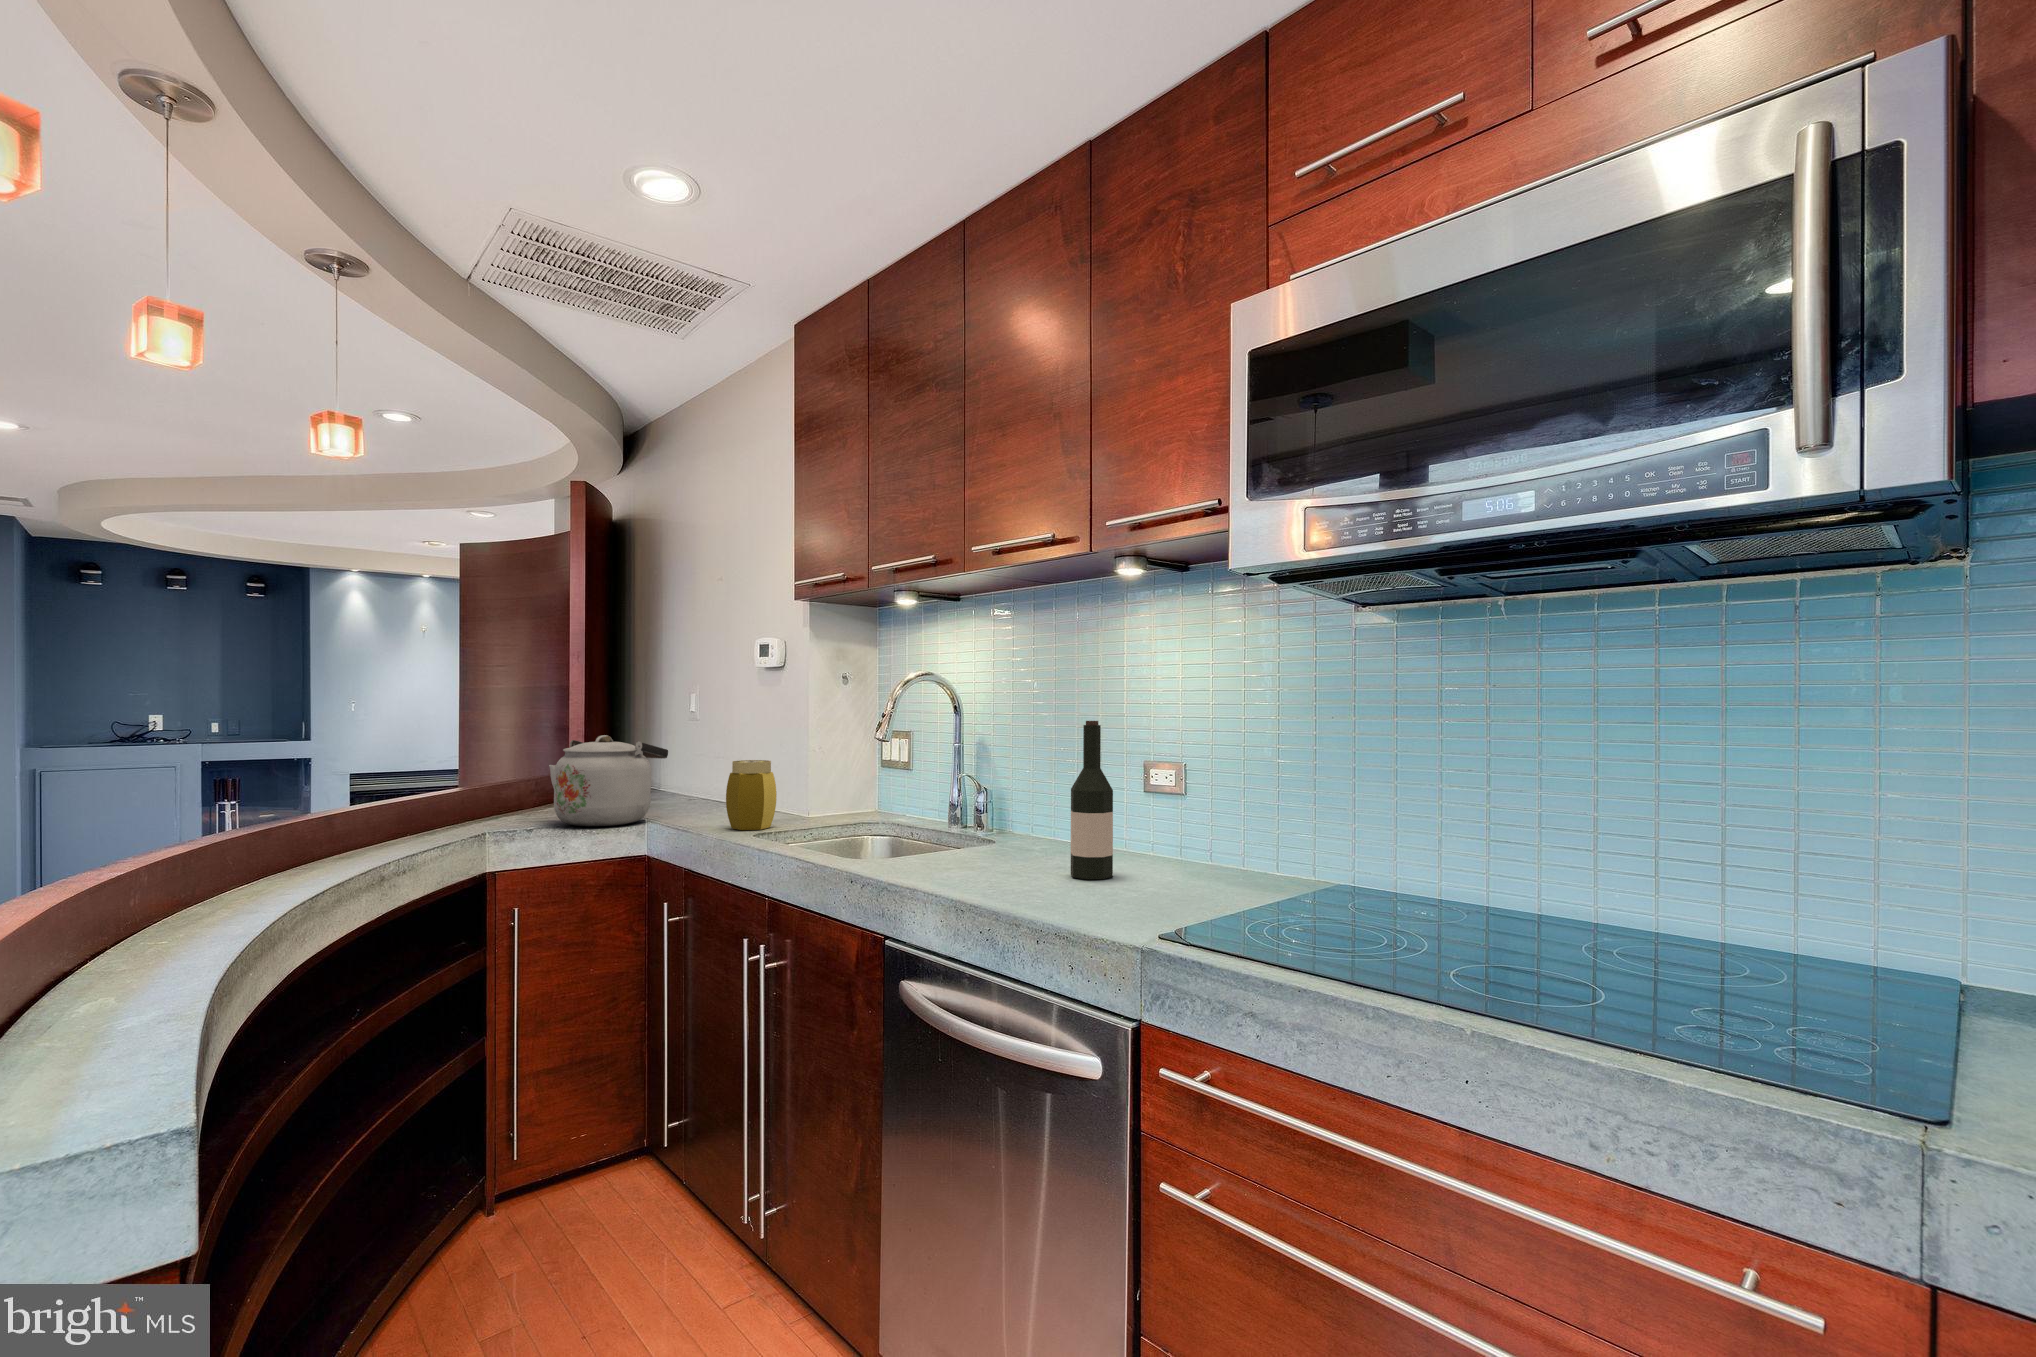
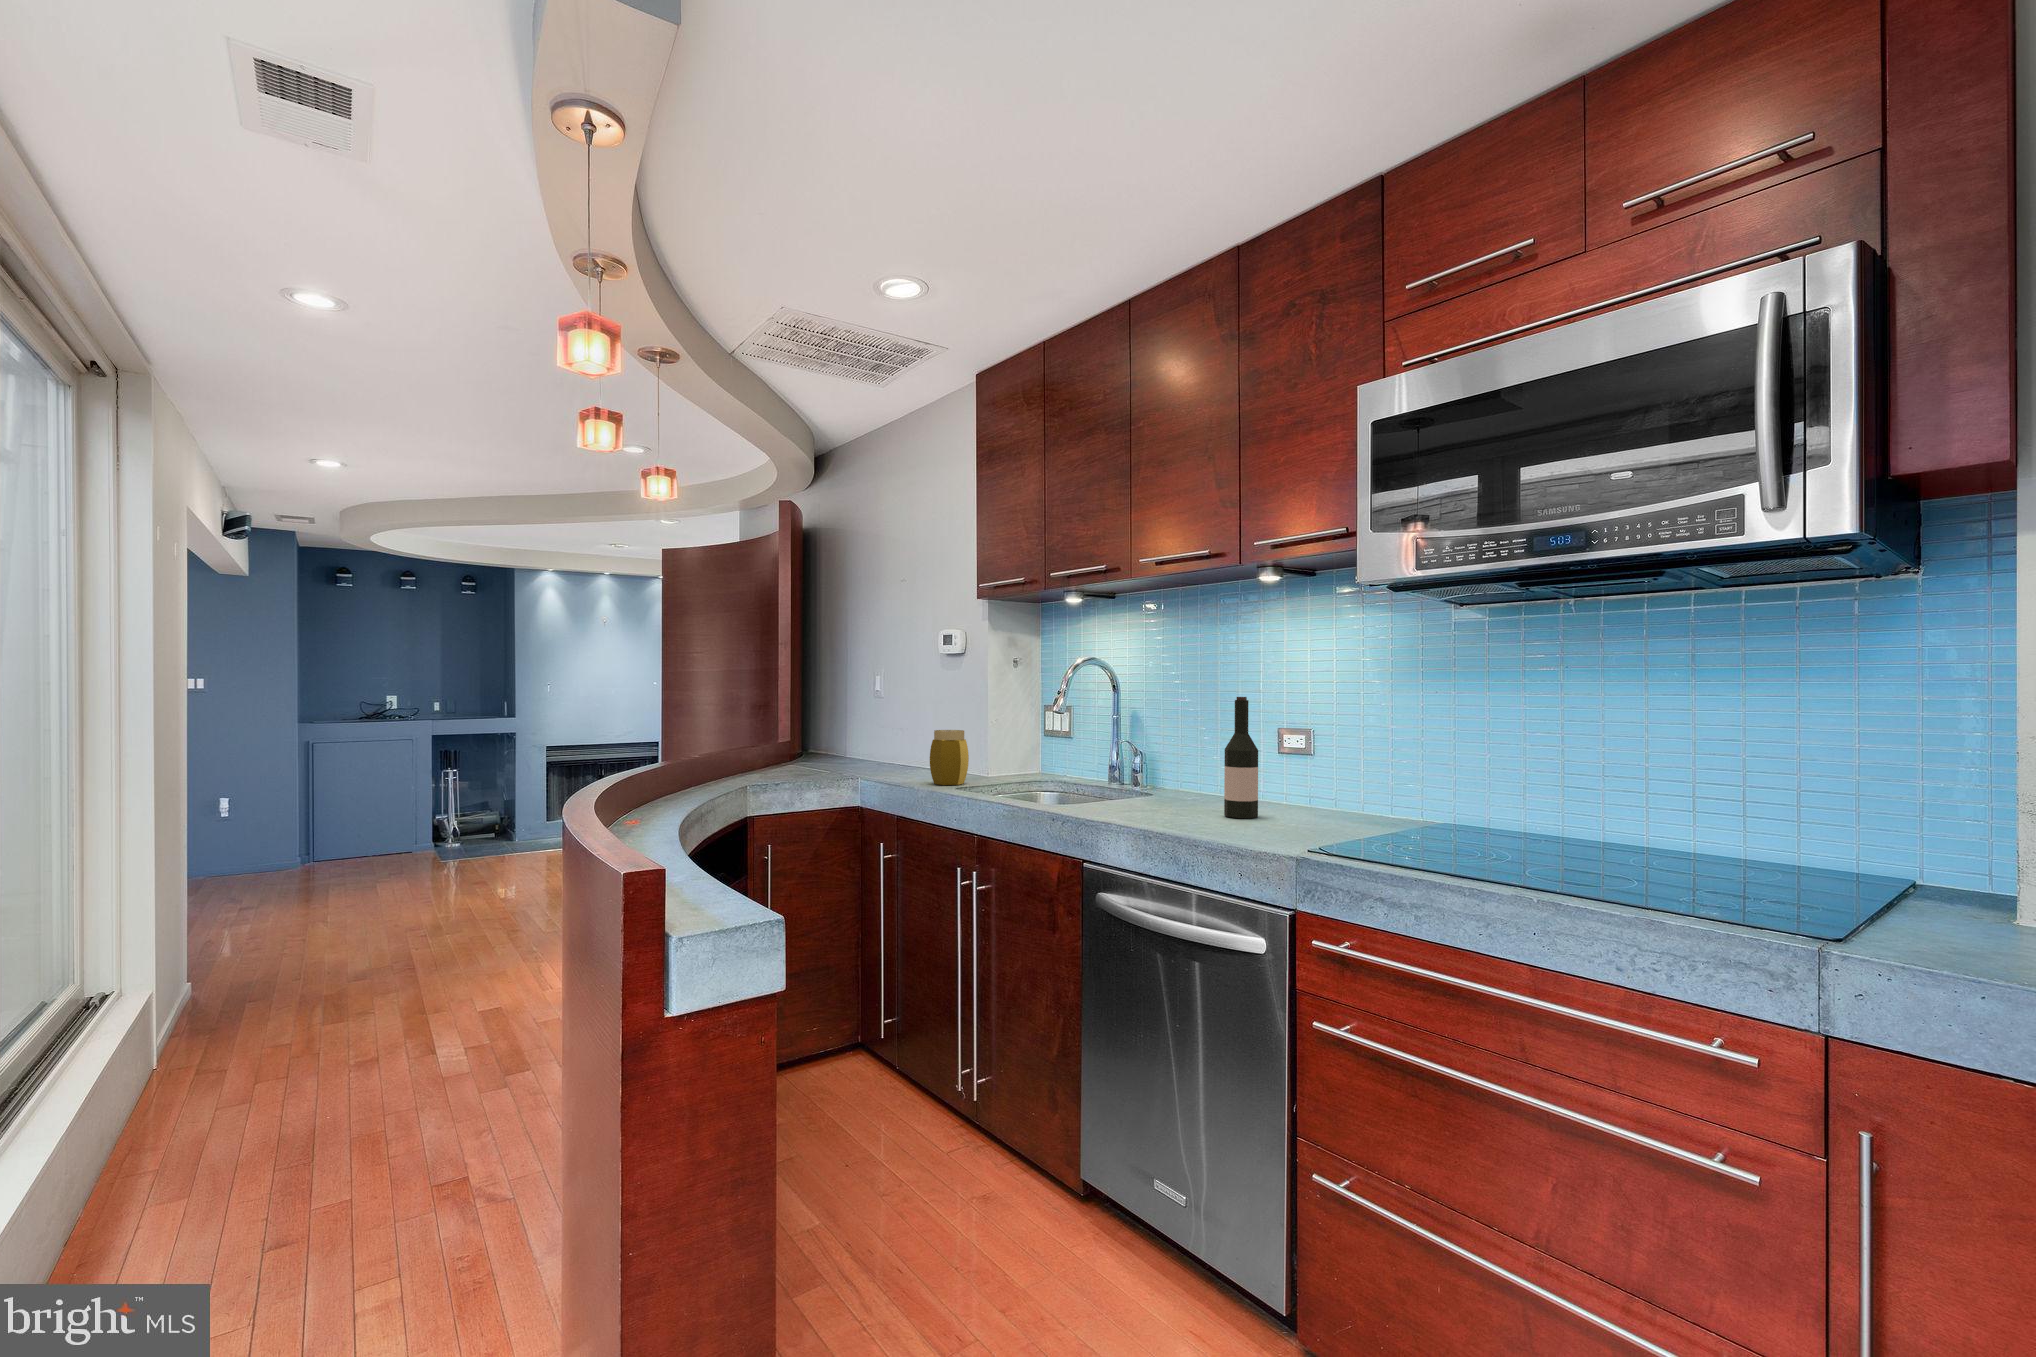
kettle: present [549,735,668,826] -> none [785,710,877,781]

